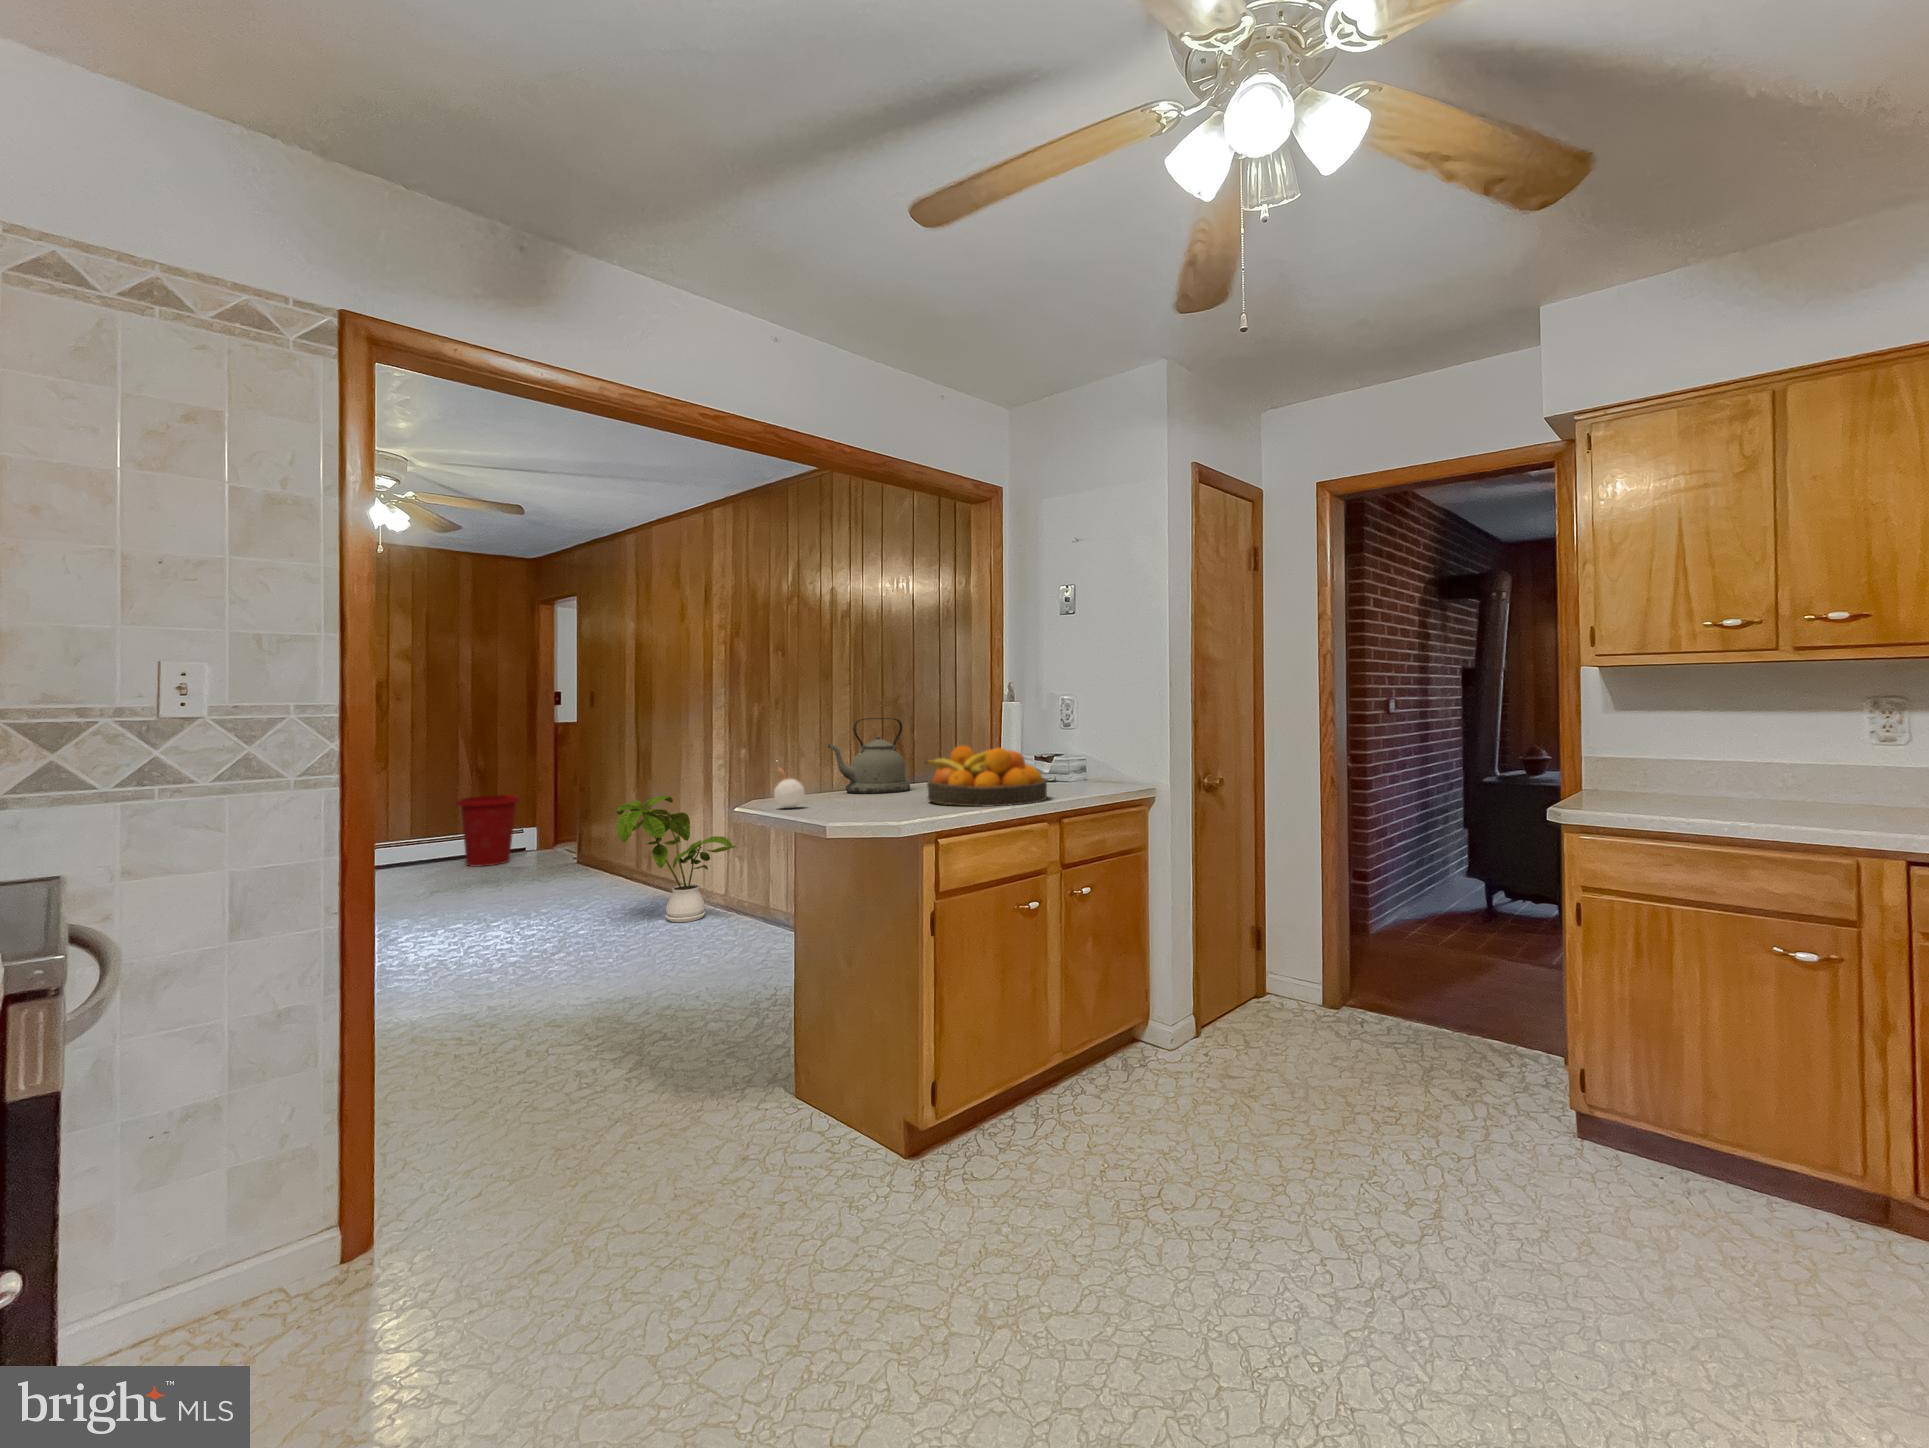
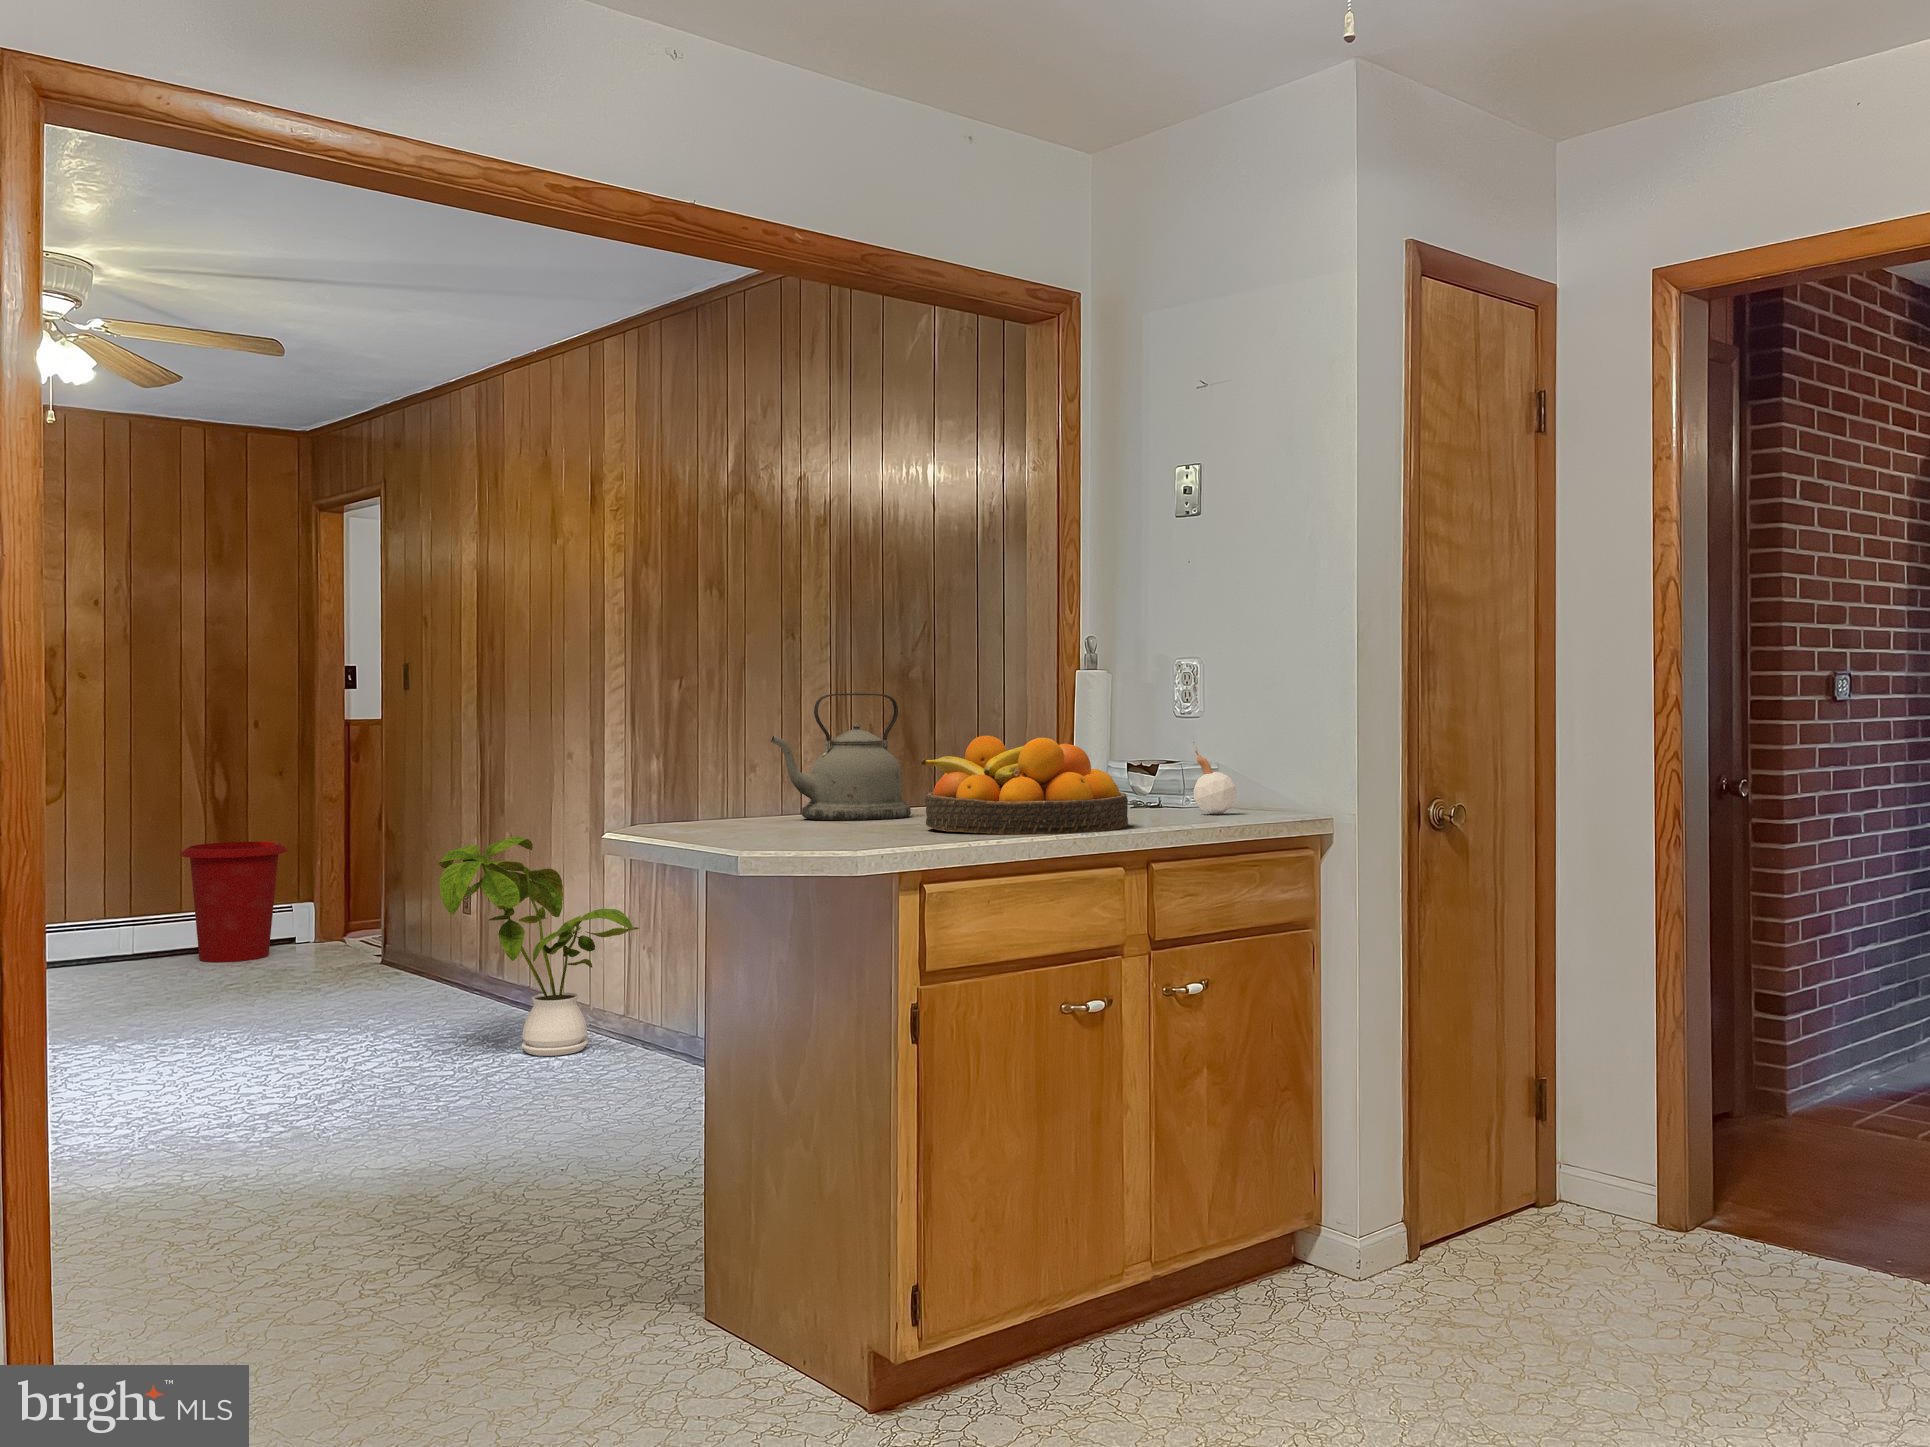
candle: present [774,763,804,808] -> present [1193,742,1236,814]

